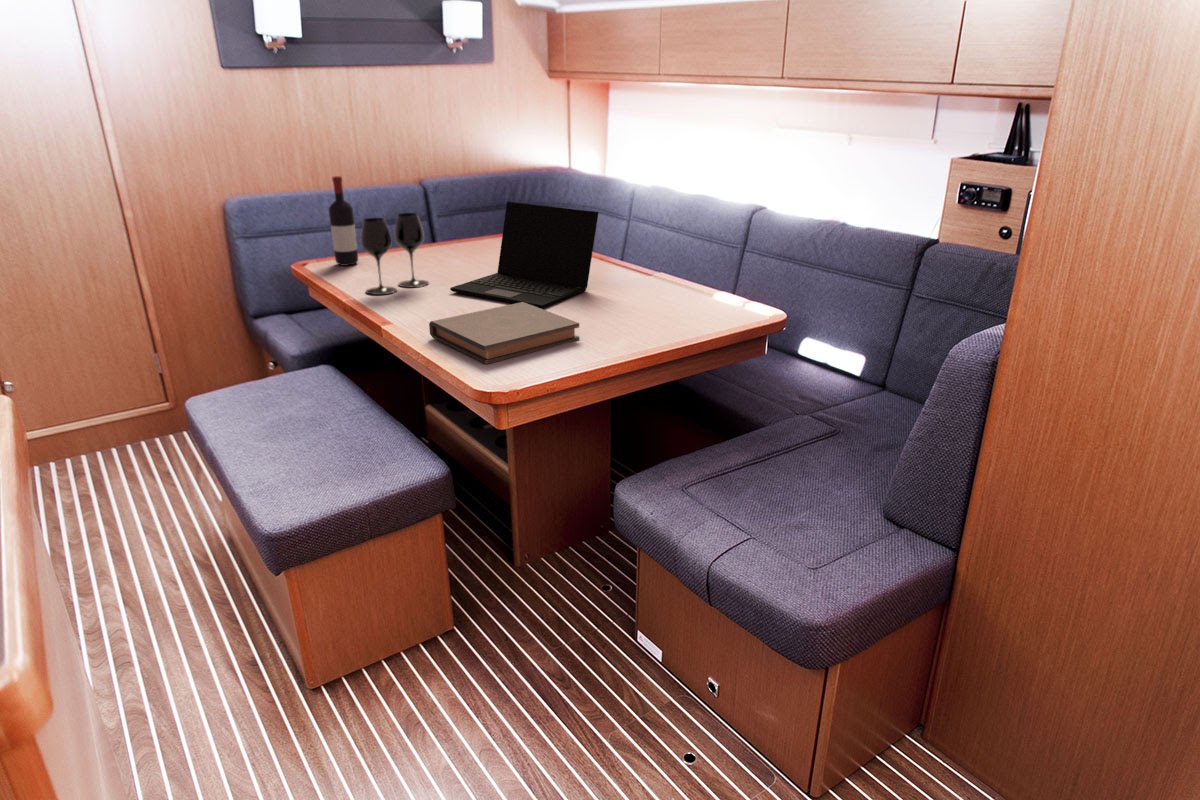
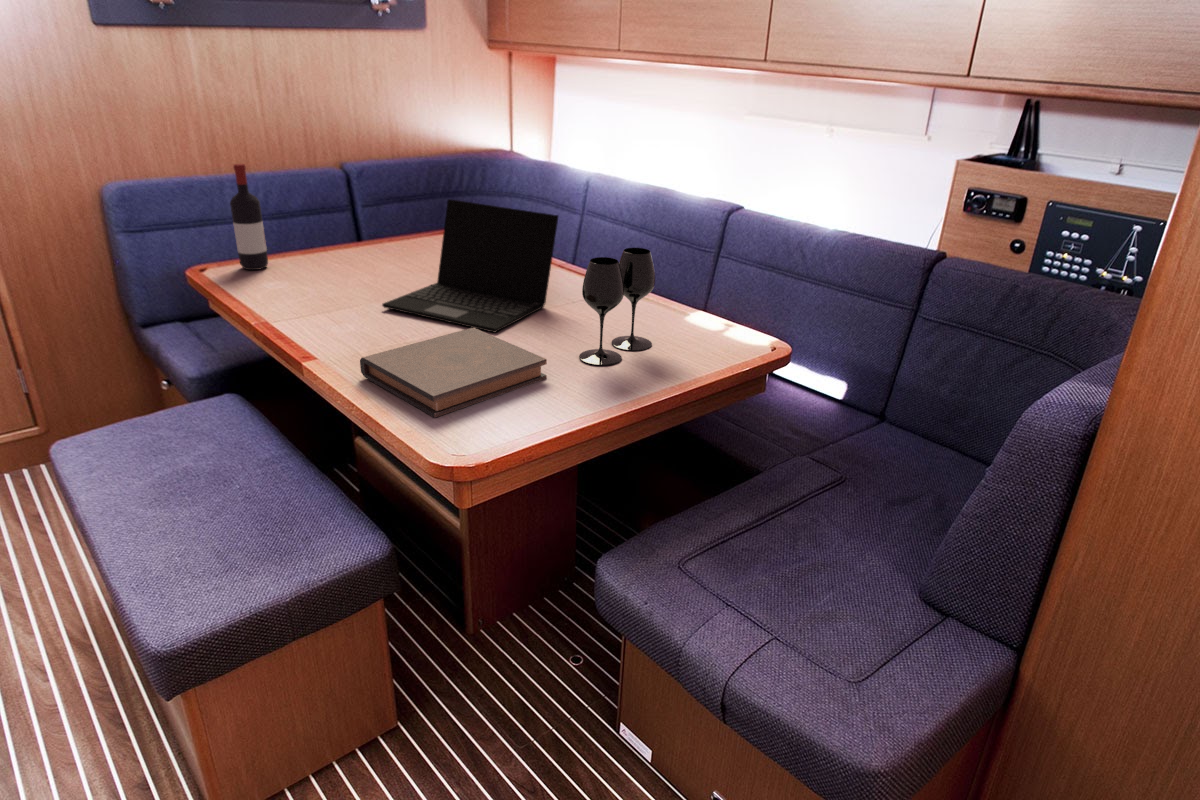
wine glass: present [361,213,428,295] -> present [579,248,655,365]

